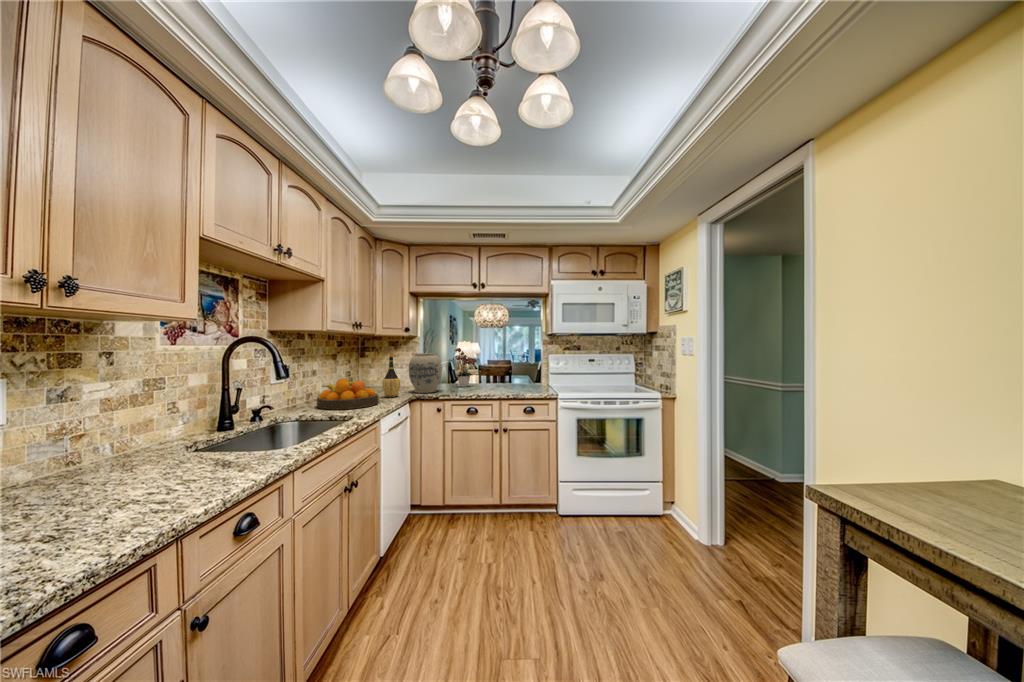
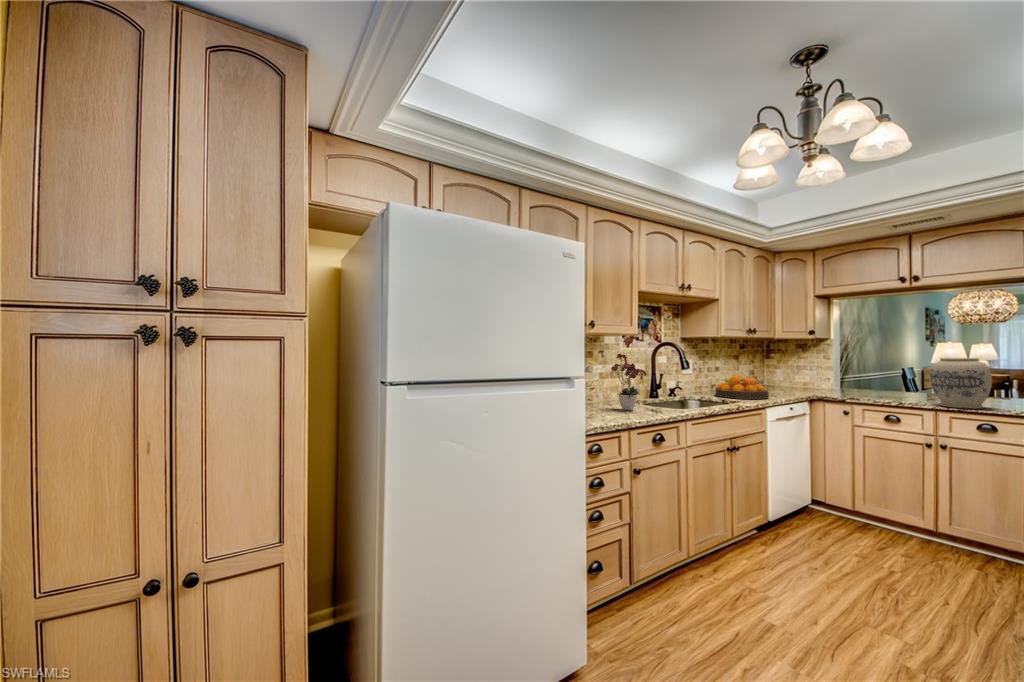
flower arrangement: present [453,348,477,387] -> present [611,354,647,410]
vase: present [409,353,442,393] -> present [930,358,992,409]
wine bottle: present [382,354,400,397] -> none [778,356,797,396]

